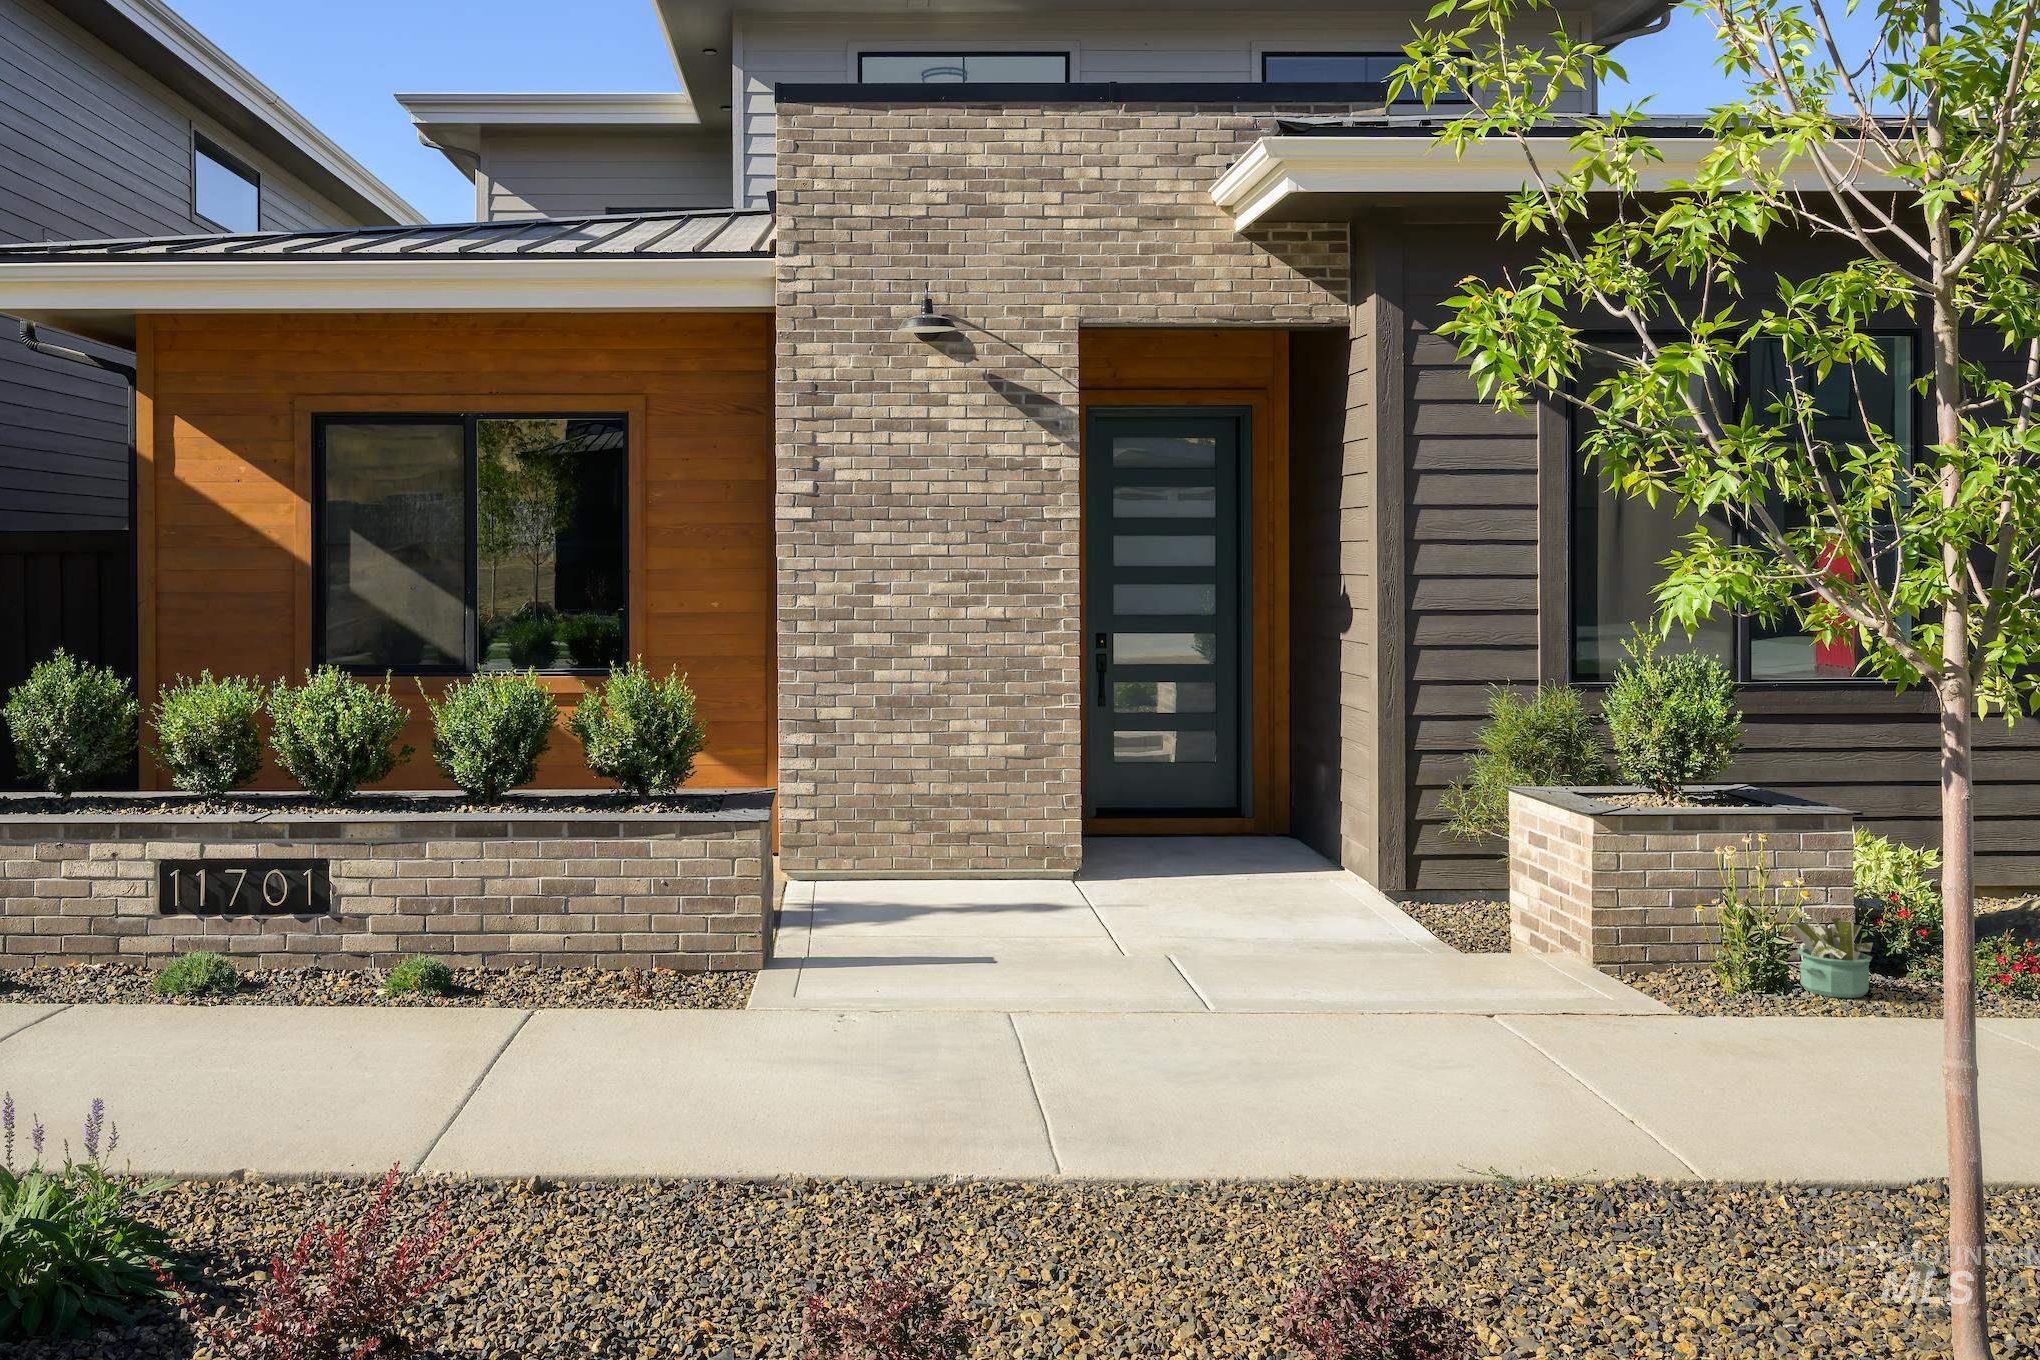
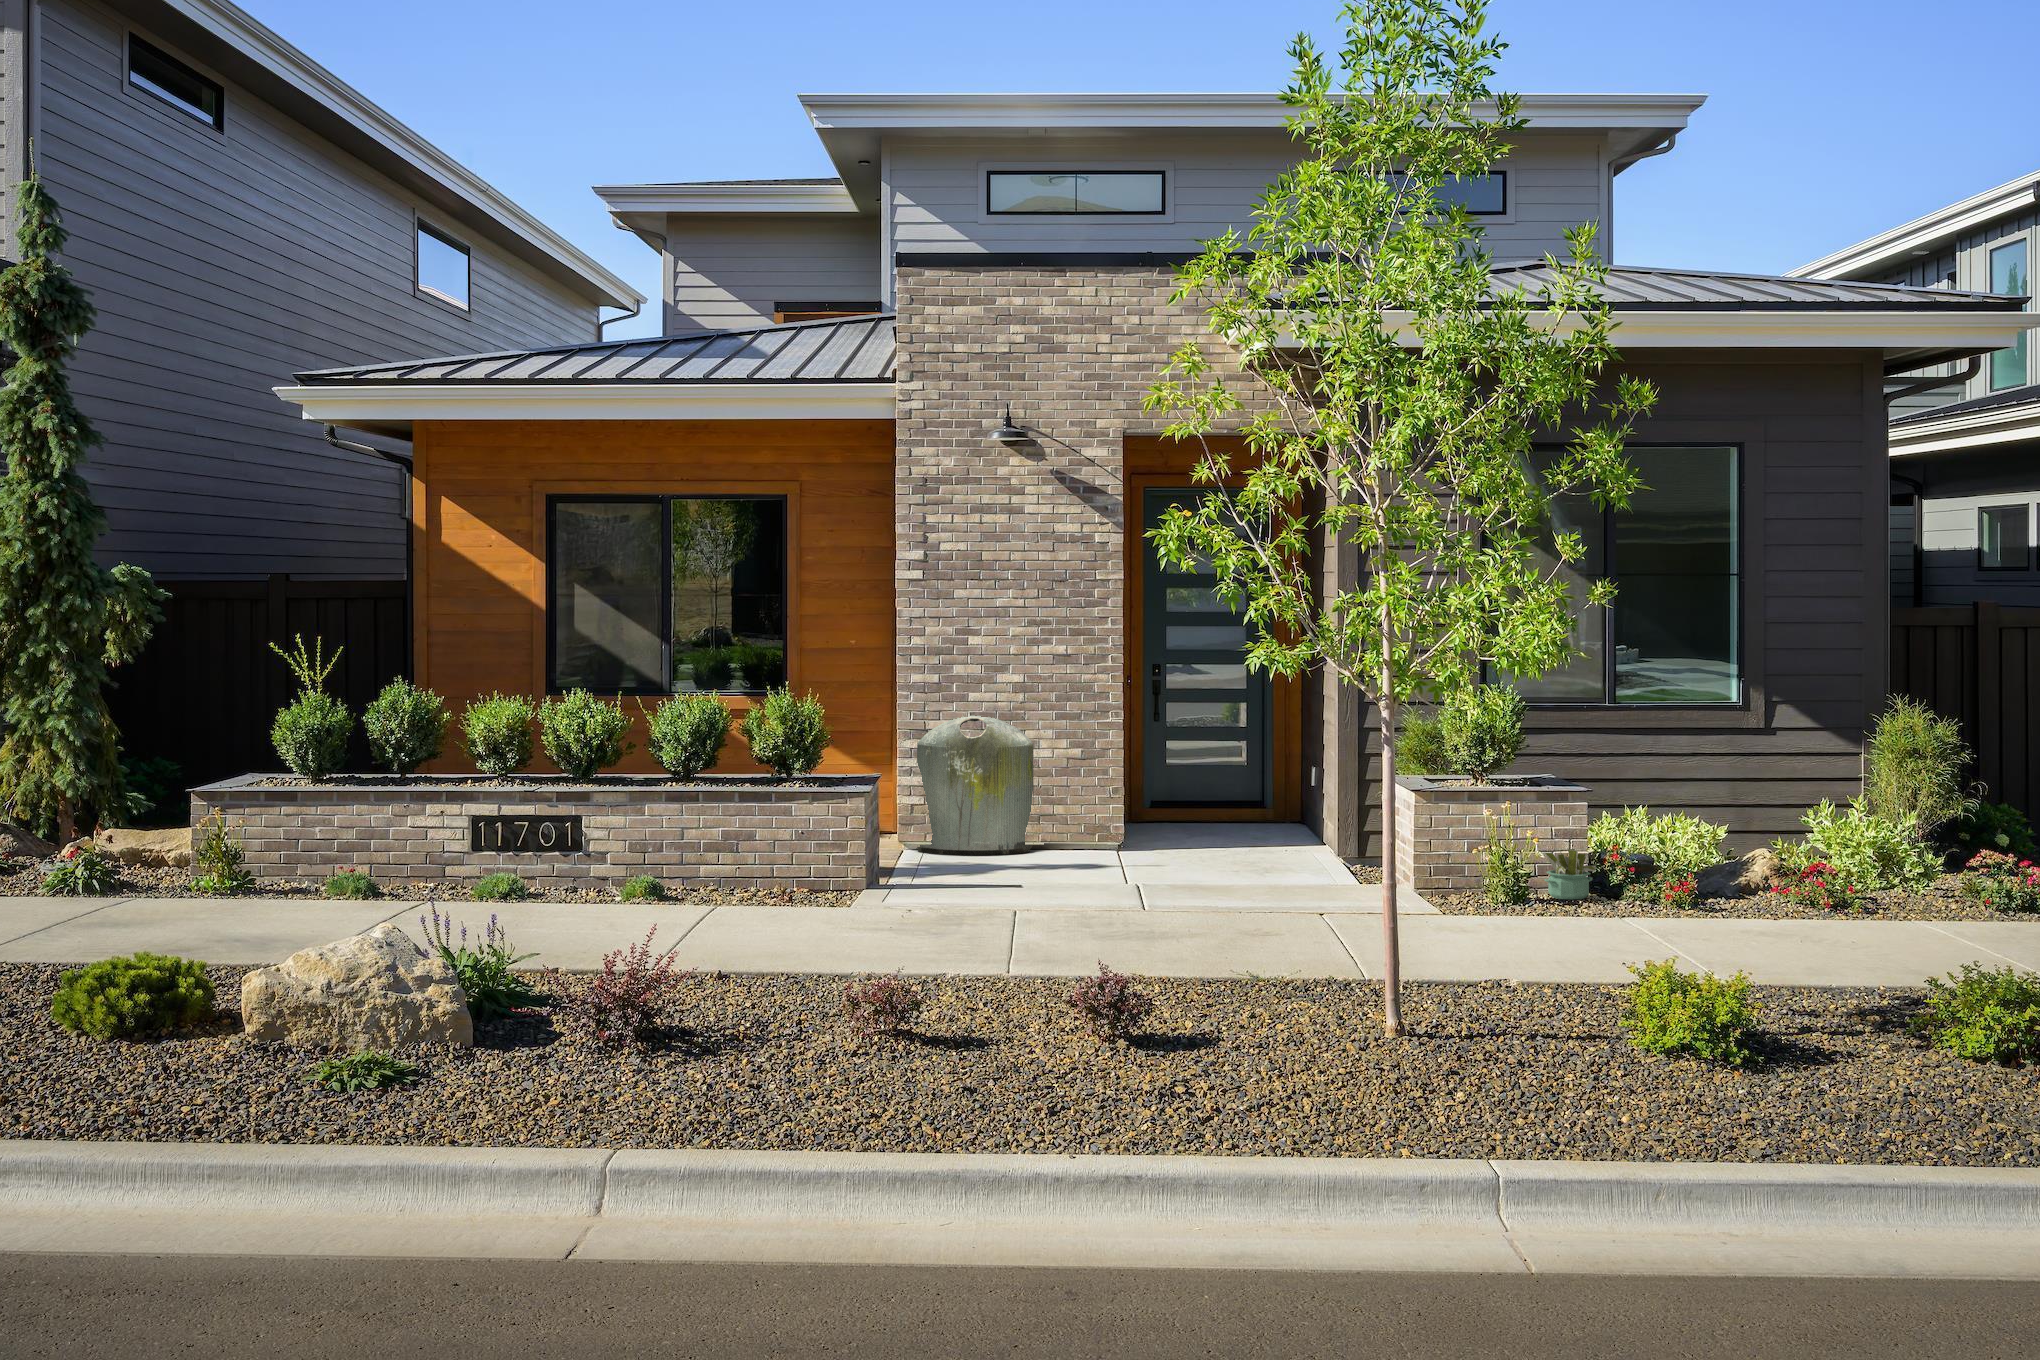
trash can: none [807,705,967,900] -> present [917,716,1034,855]

